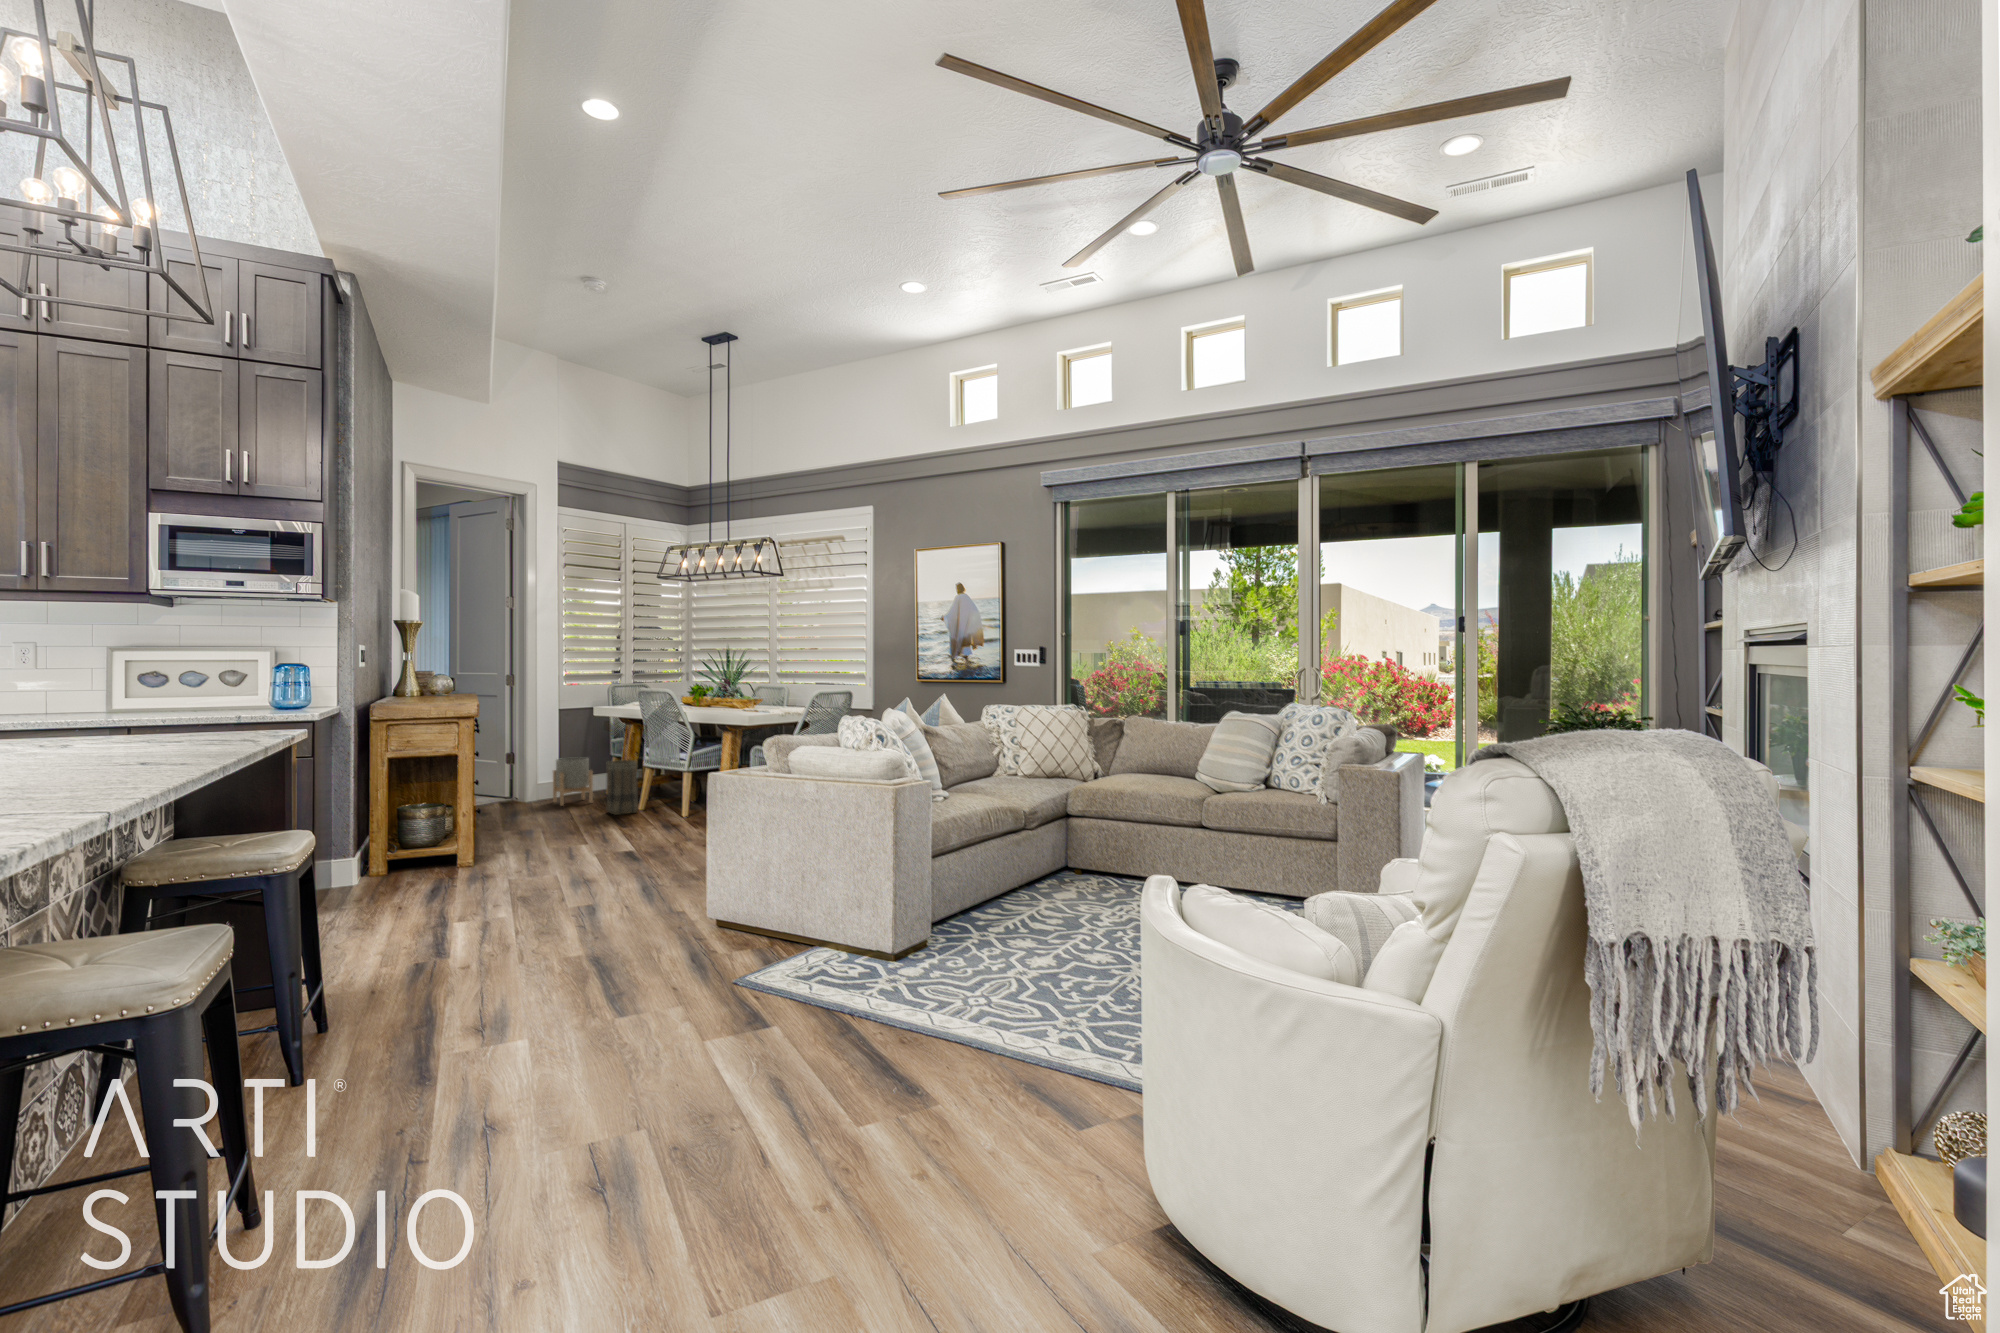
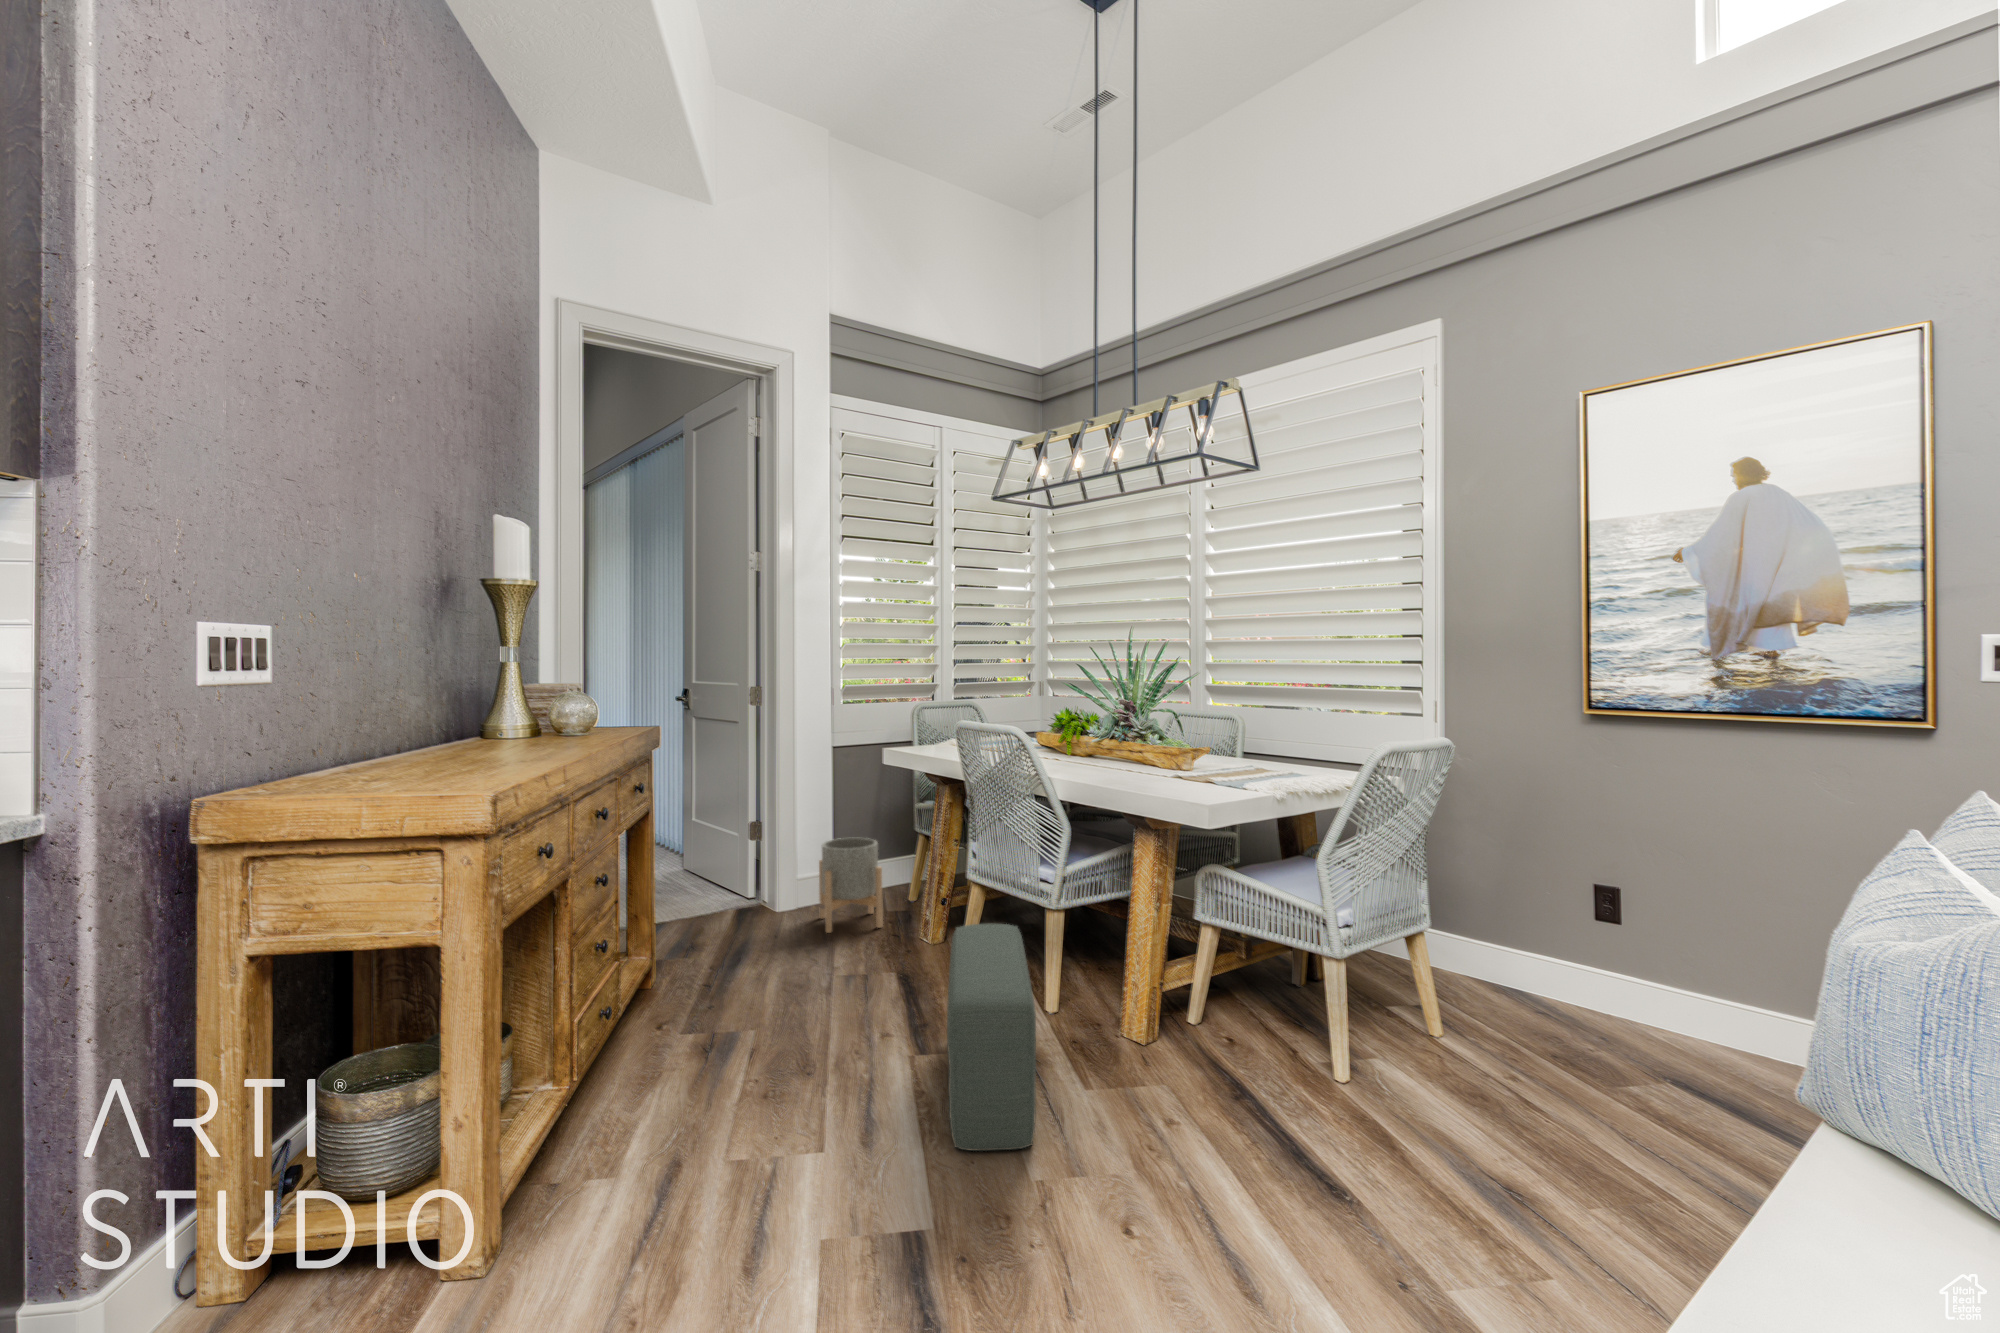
basket: present [607,760,638,815] -> none [896,864,955,983]
pouf: none [641,773,678,840] -> present [947,924,1036,1151]

